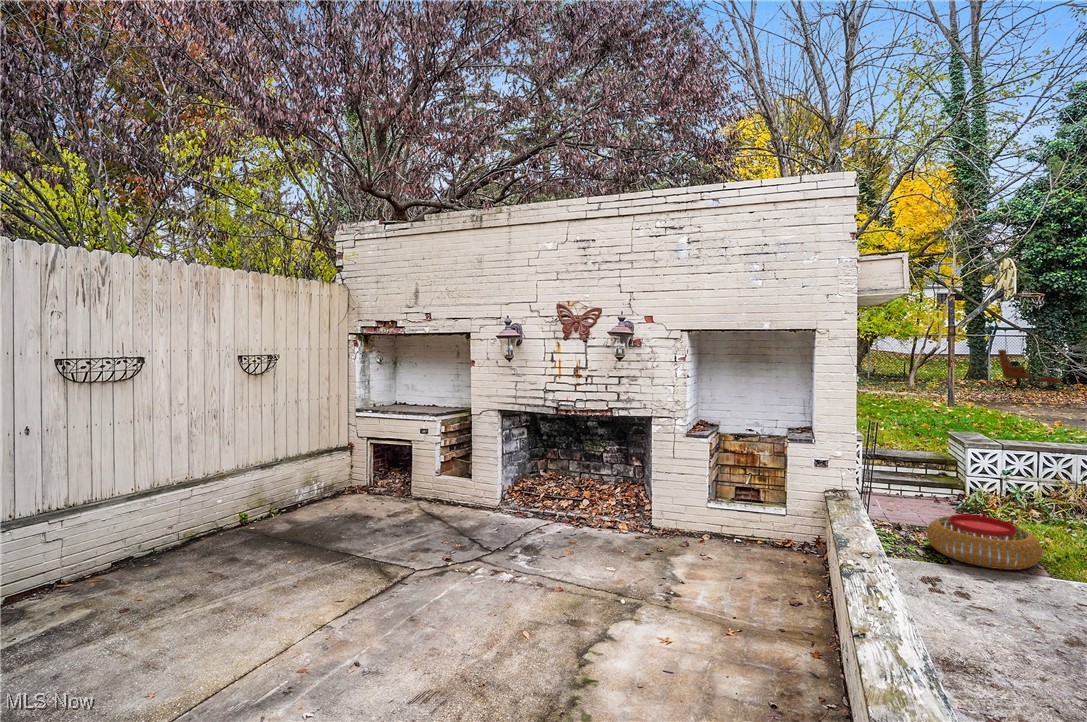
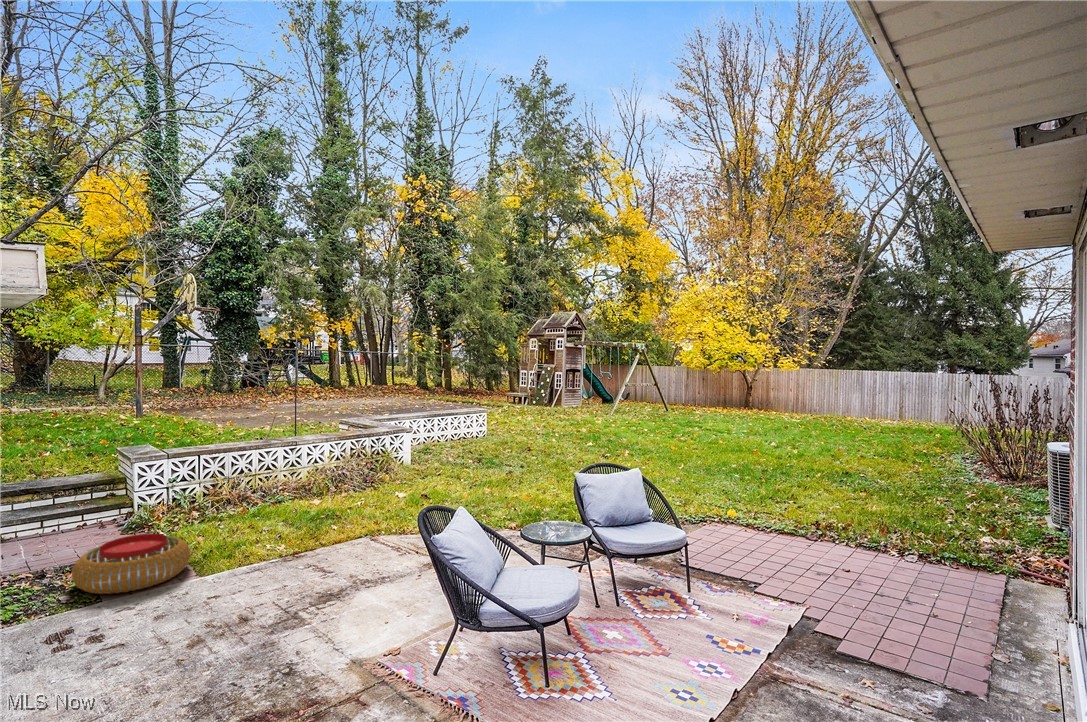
lounge chair: present [998,350,1061,389] -> none [187,358,237,394]

